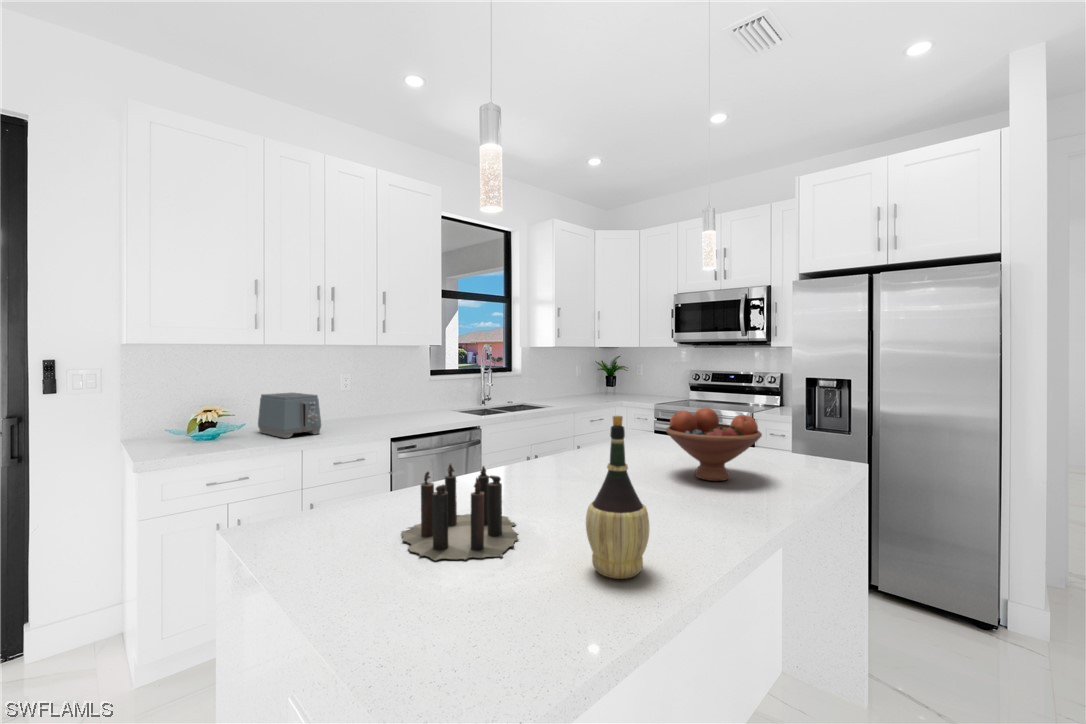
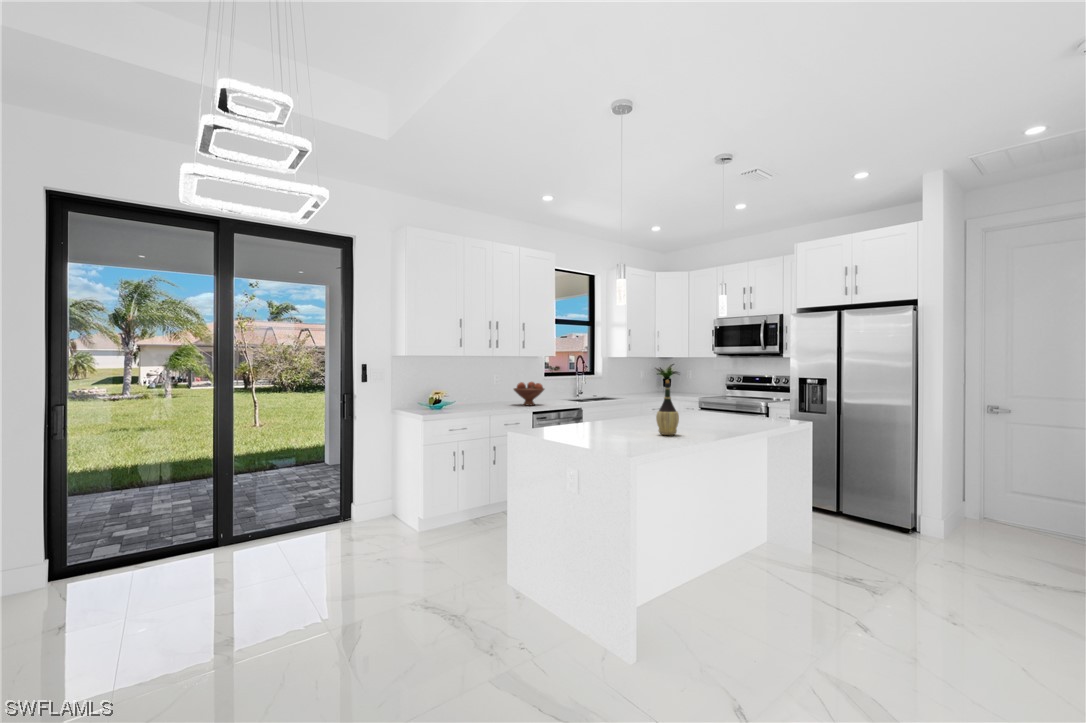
toaster: present [258,393,321,438] -> none [457,384,494,409]
fruit bowl: present [666,408,762,481] -> present [514,382,544,405]
candle: present [402,463,518,560] -> none [581,403,642,433]

